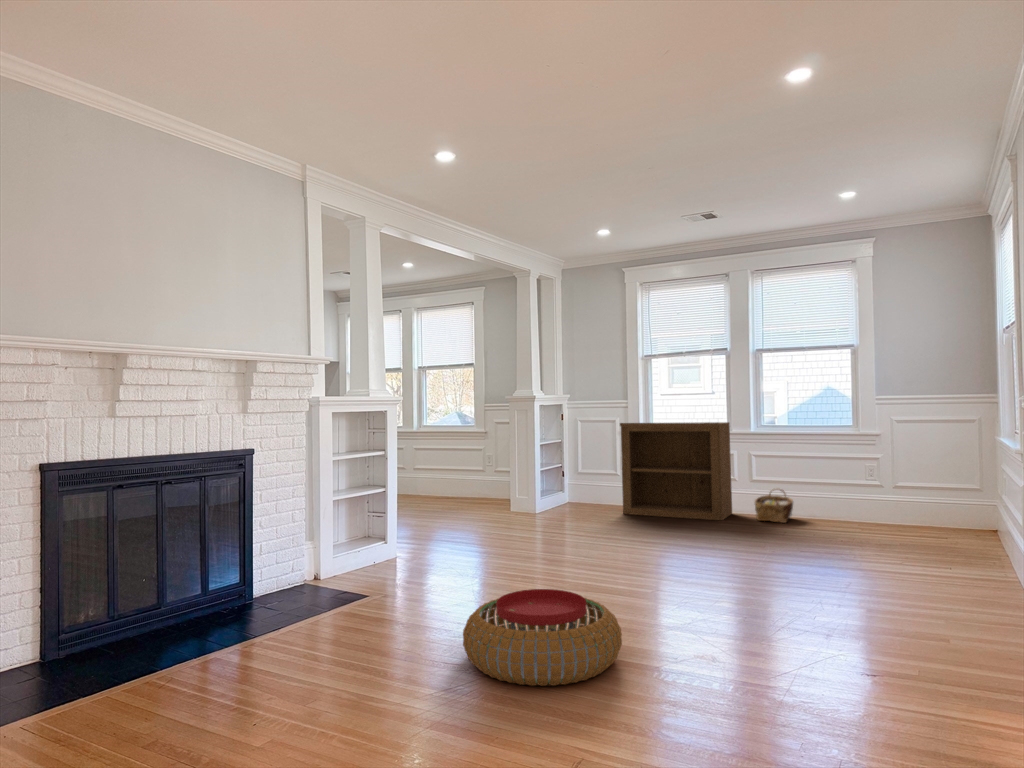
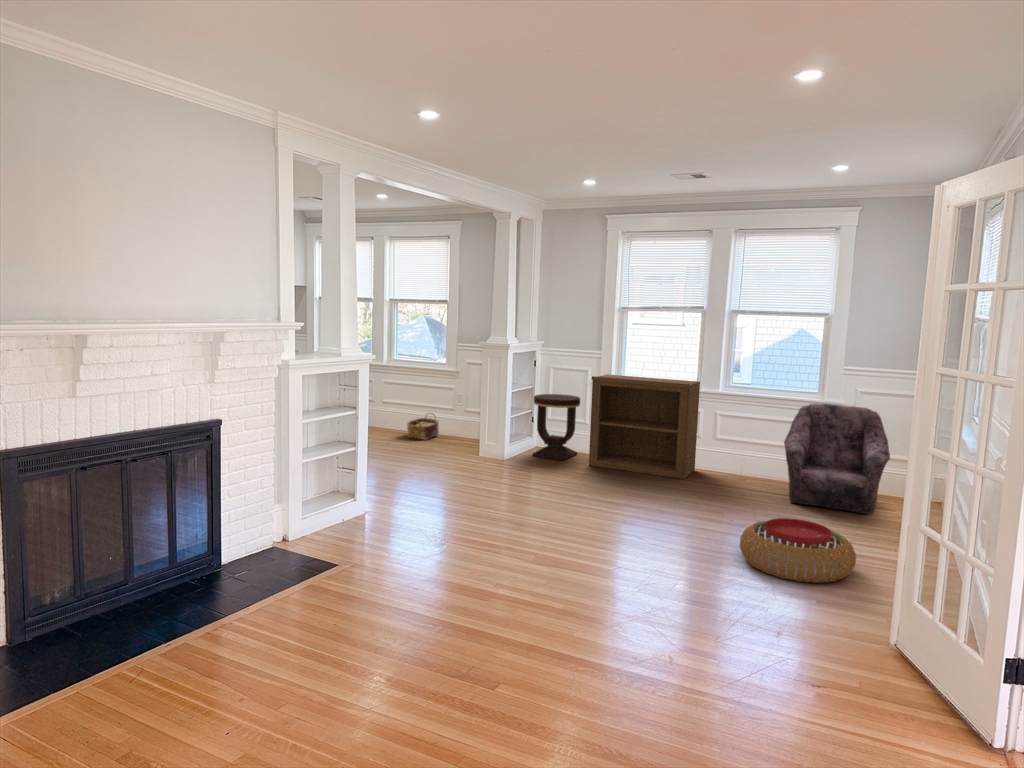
armchair: none [822,434,935,540] -> present [784,403,890,514]
side table: none [564,447,611,511] -> present [532,394,580,460]
woven basket: present [754,490,793,523] -> present [407,414,439,440]
pouf: present [463,589,622,686] -> present [740,518,856,583]

